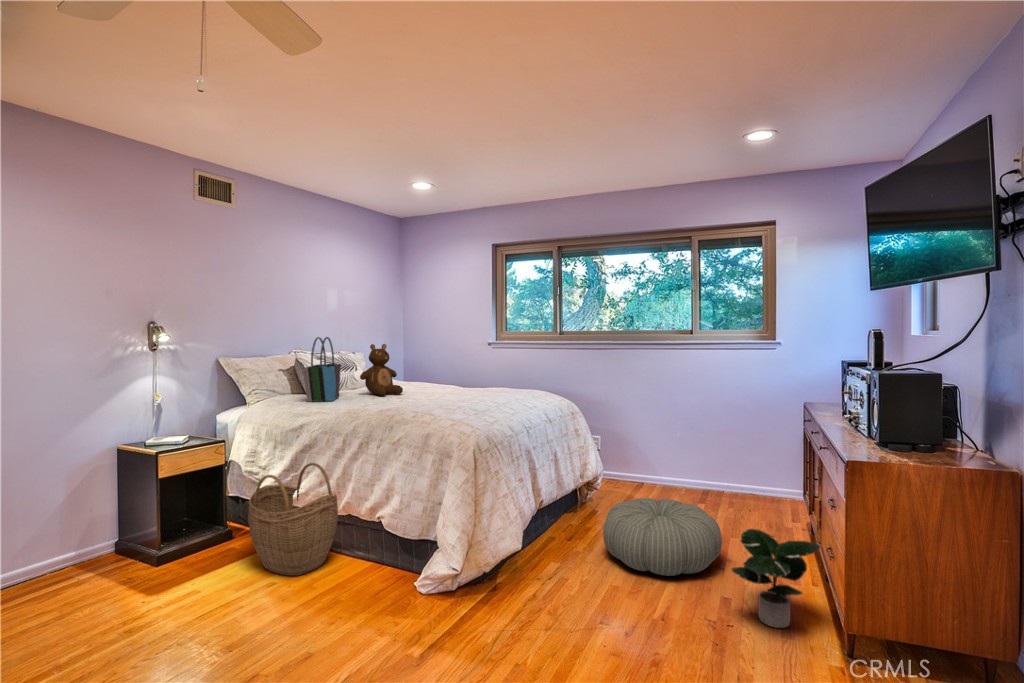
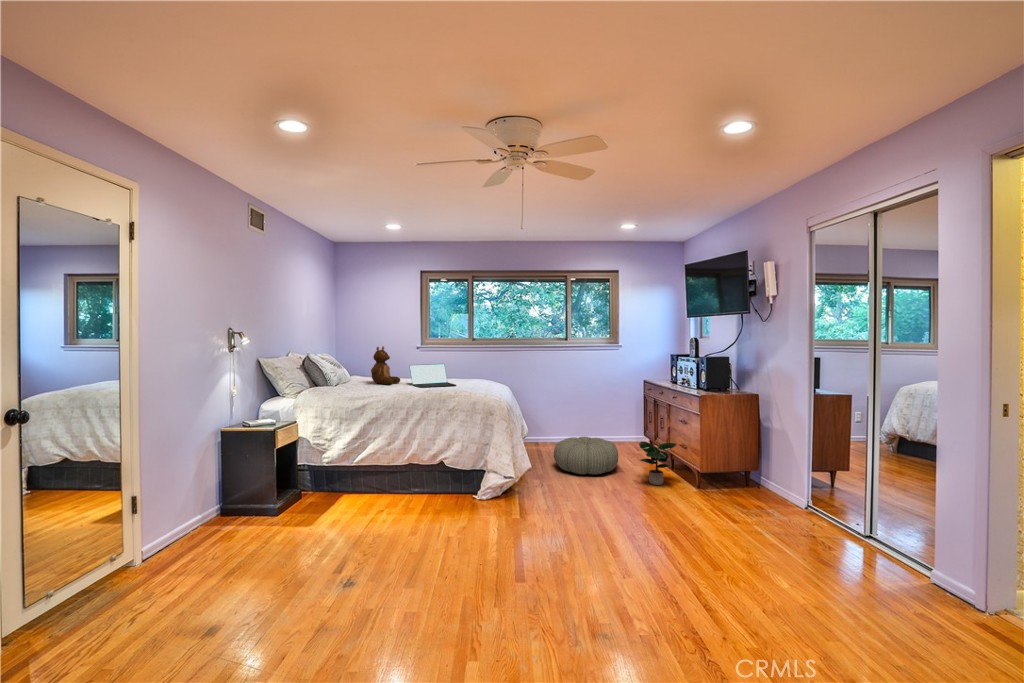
tote bag: present [303,337,341,402] -> none [341,342,372,390]
laptop: none [402,369,460,402] -> present [410,364,456,388]
woven basket: present [248,463,338,576] -> none [348,431,409,505]

